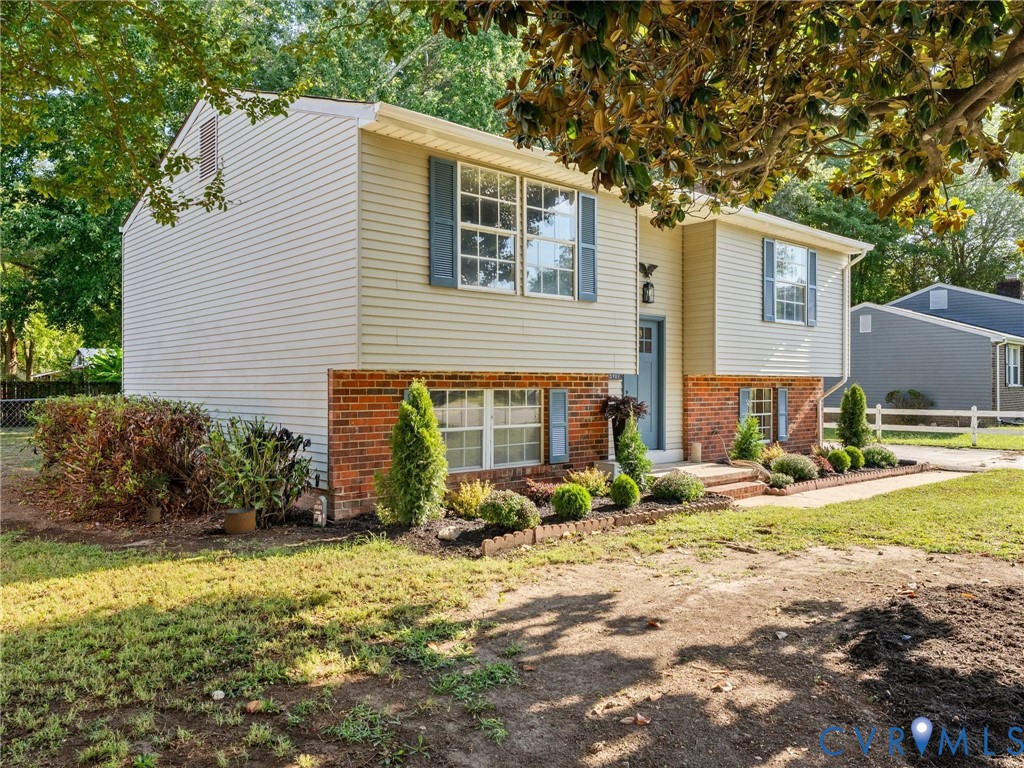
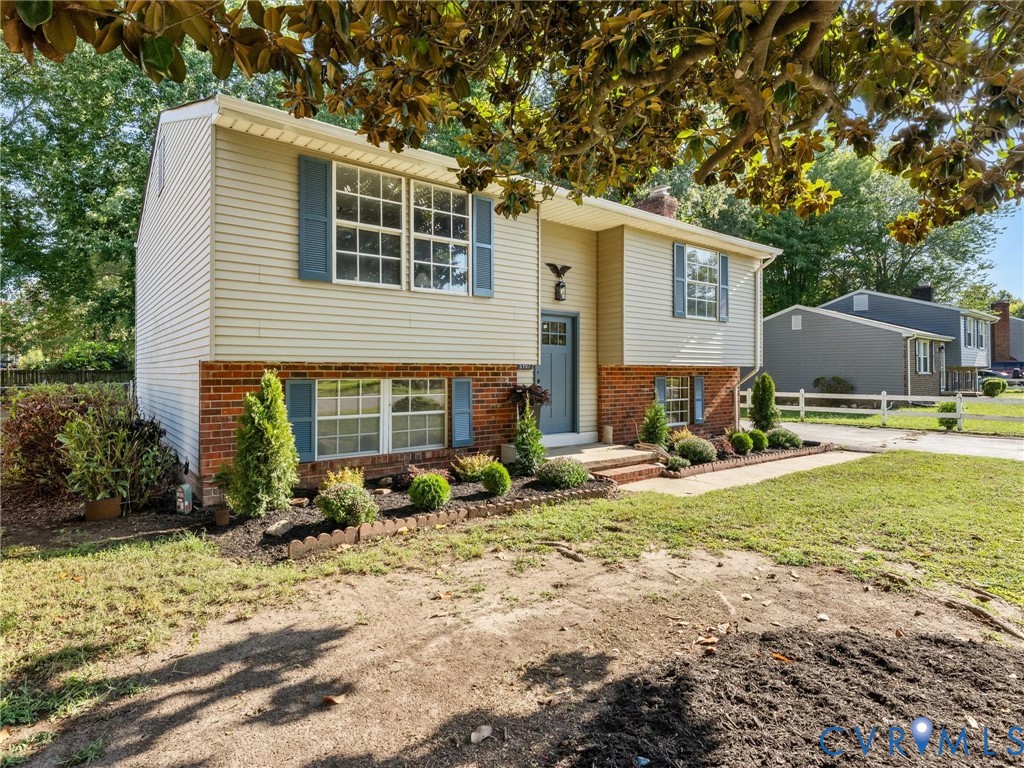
potted plant: present [139,472,169,523] -> present [209,472,238,526]

